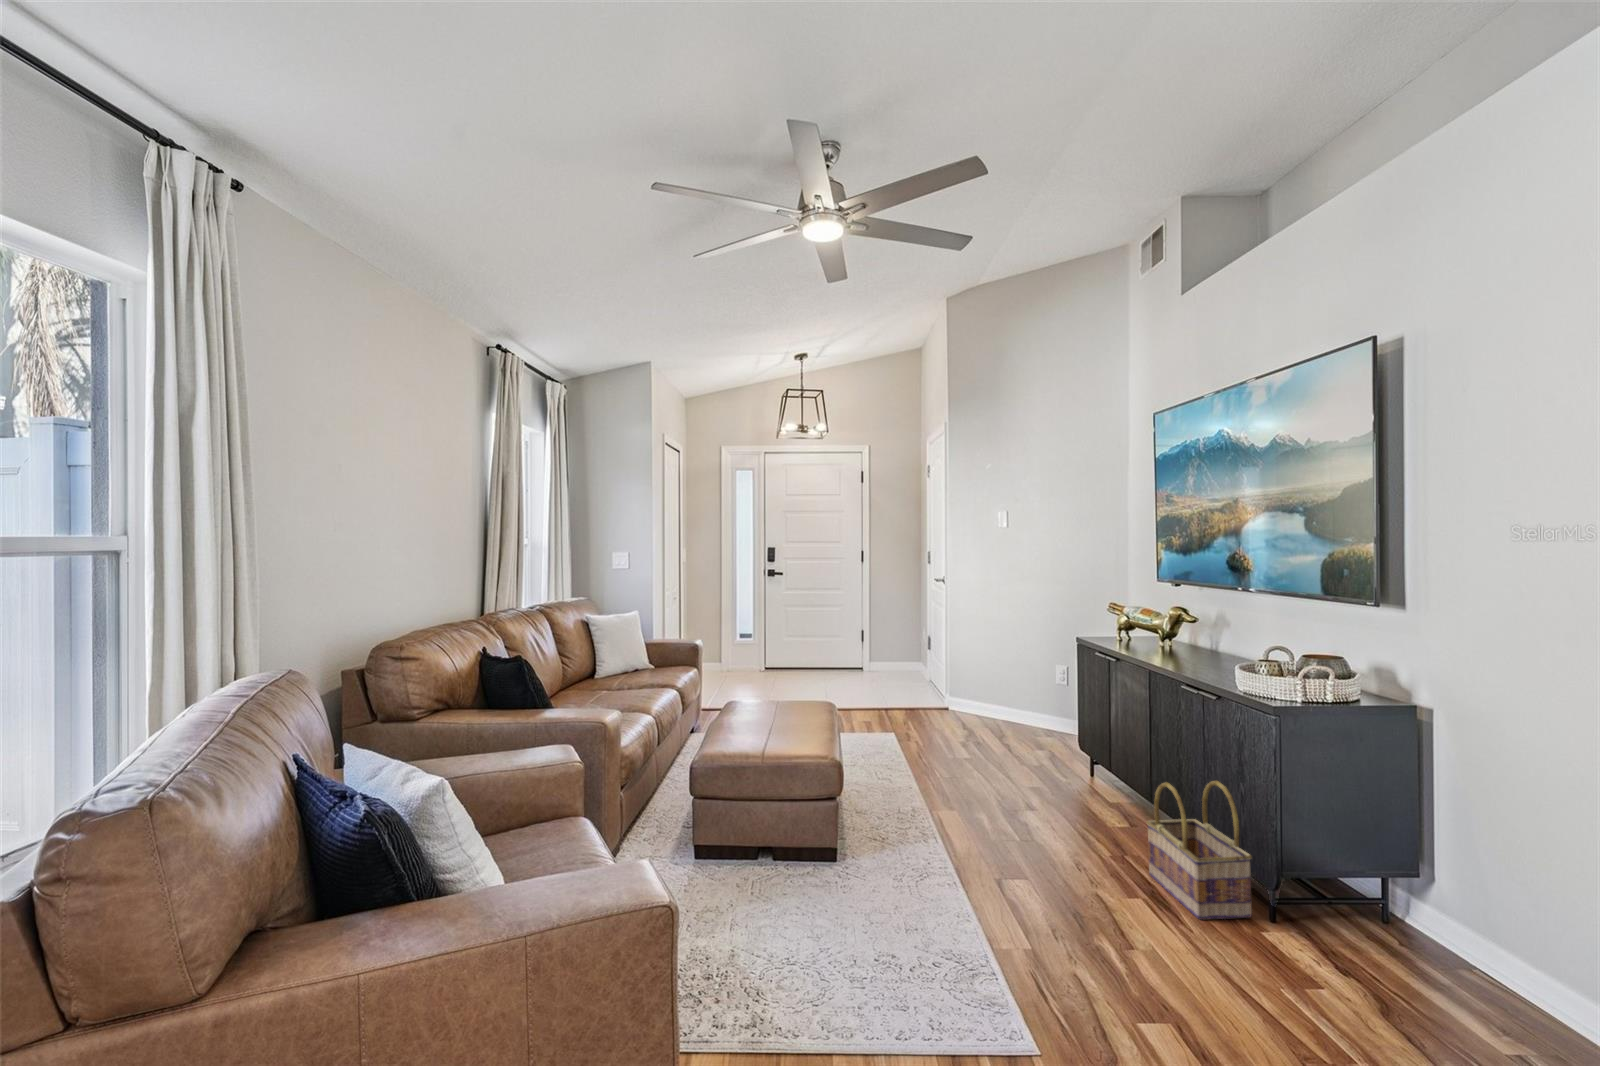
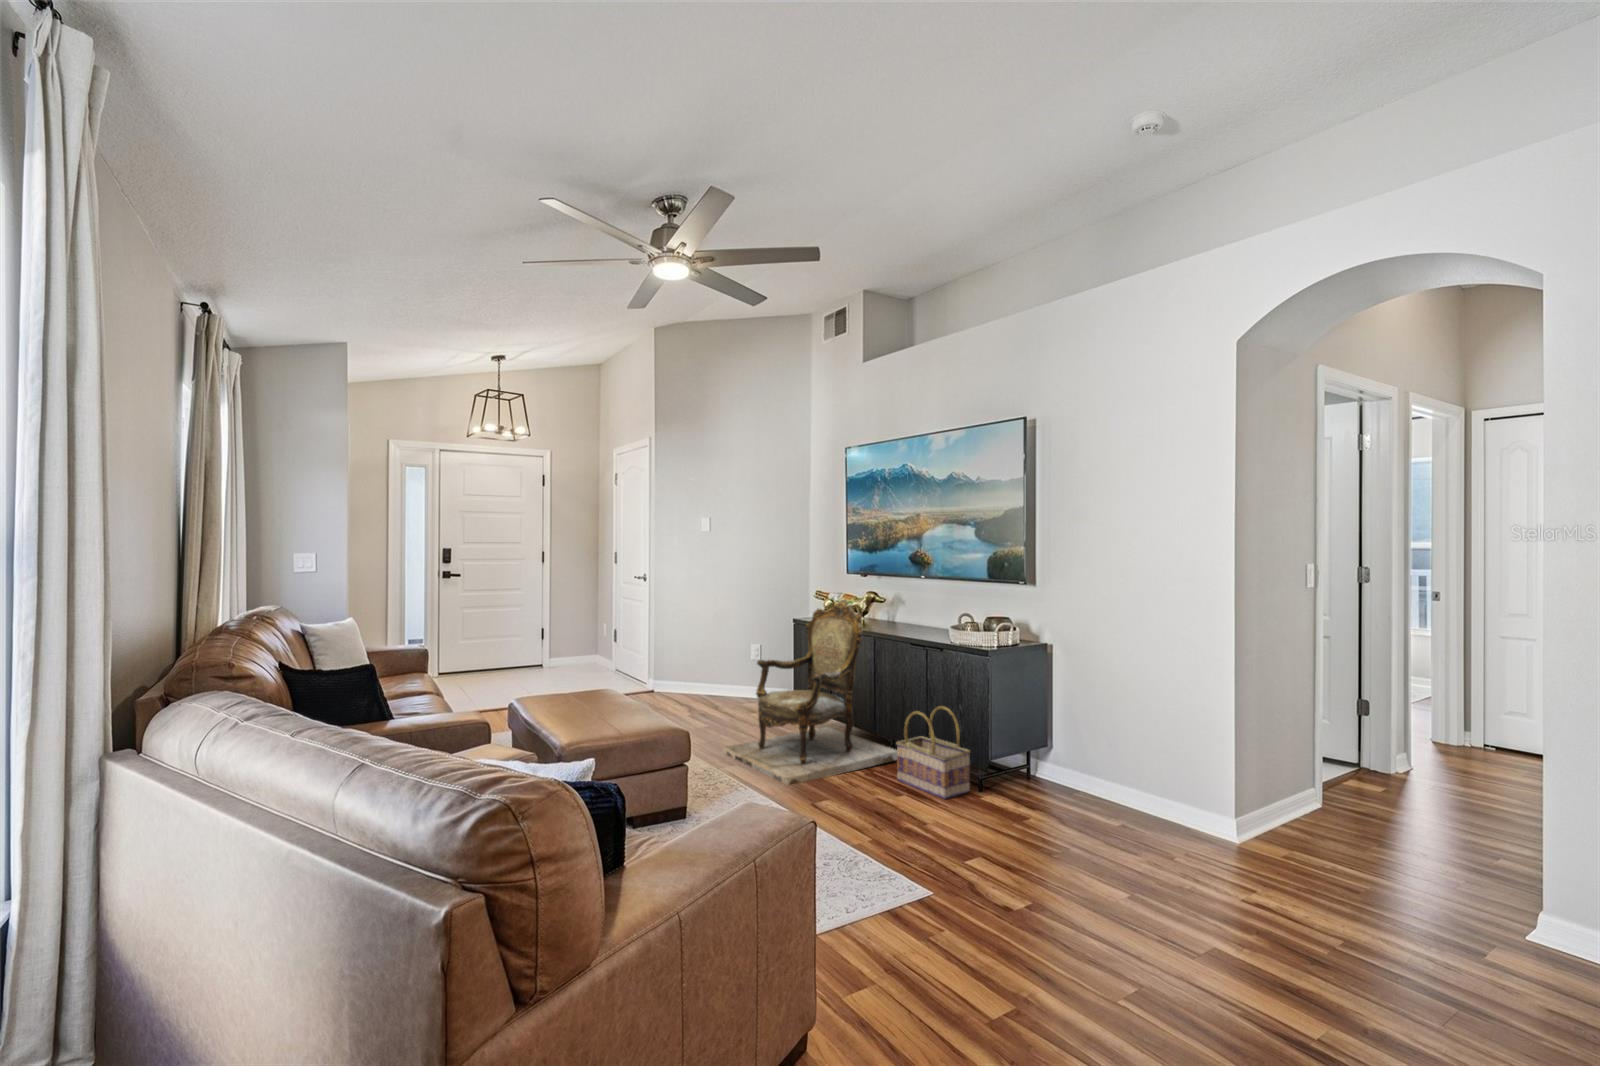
armchair: none [953,617,1179,851] -> present [723,600,897,785]

